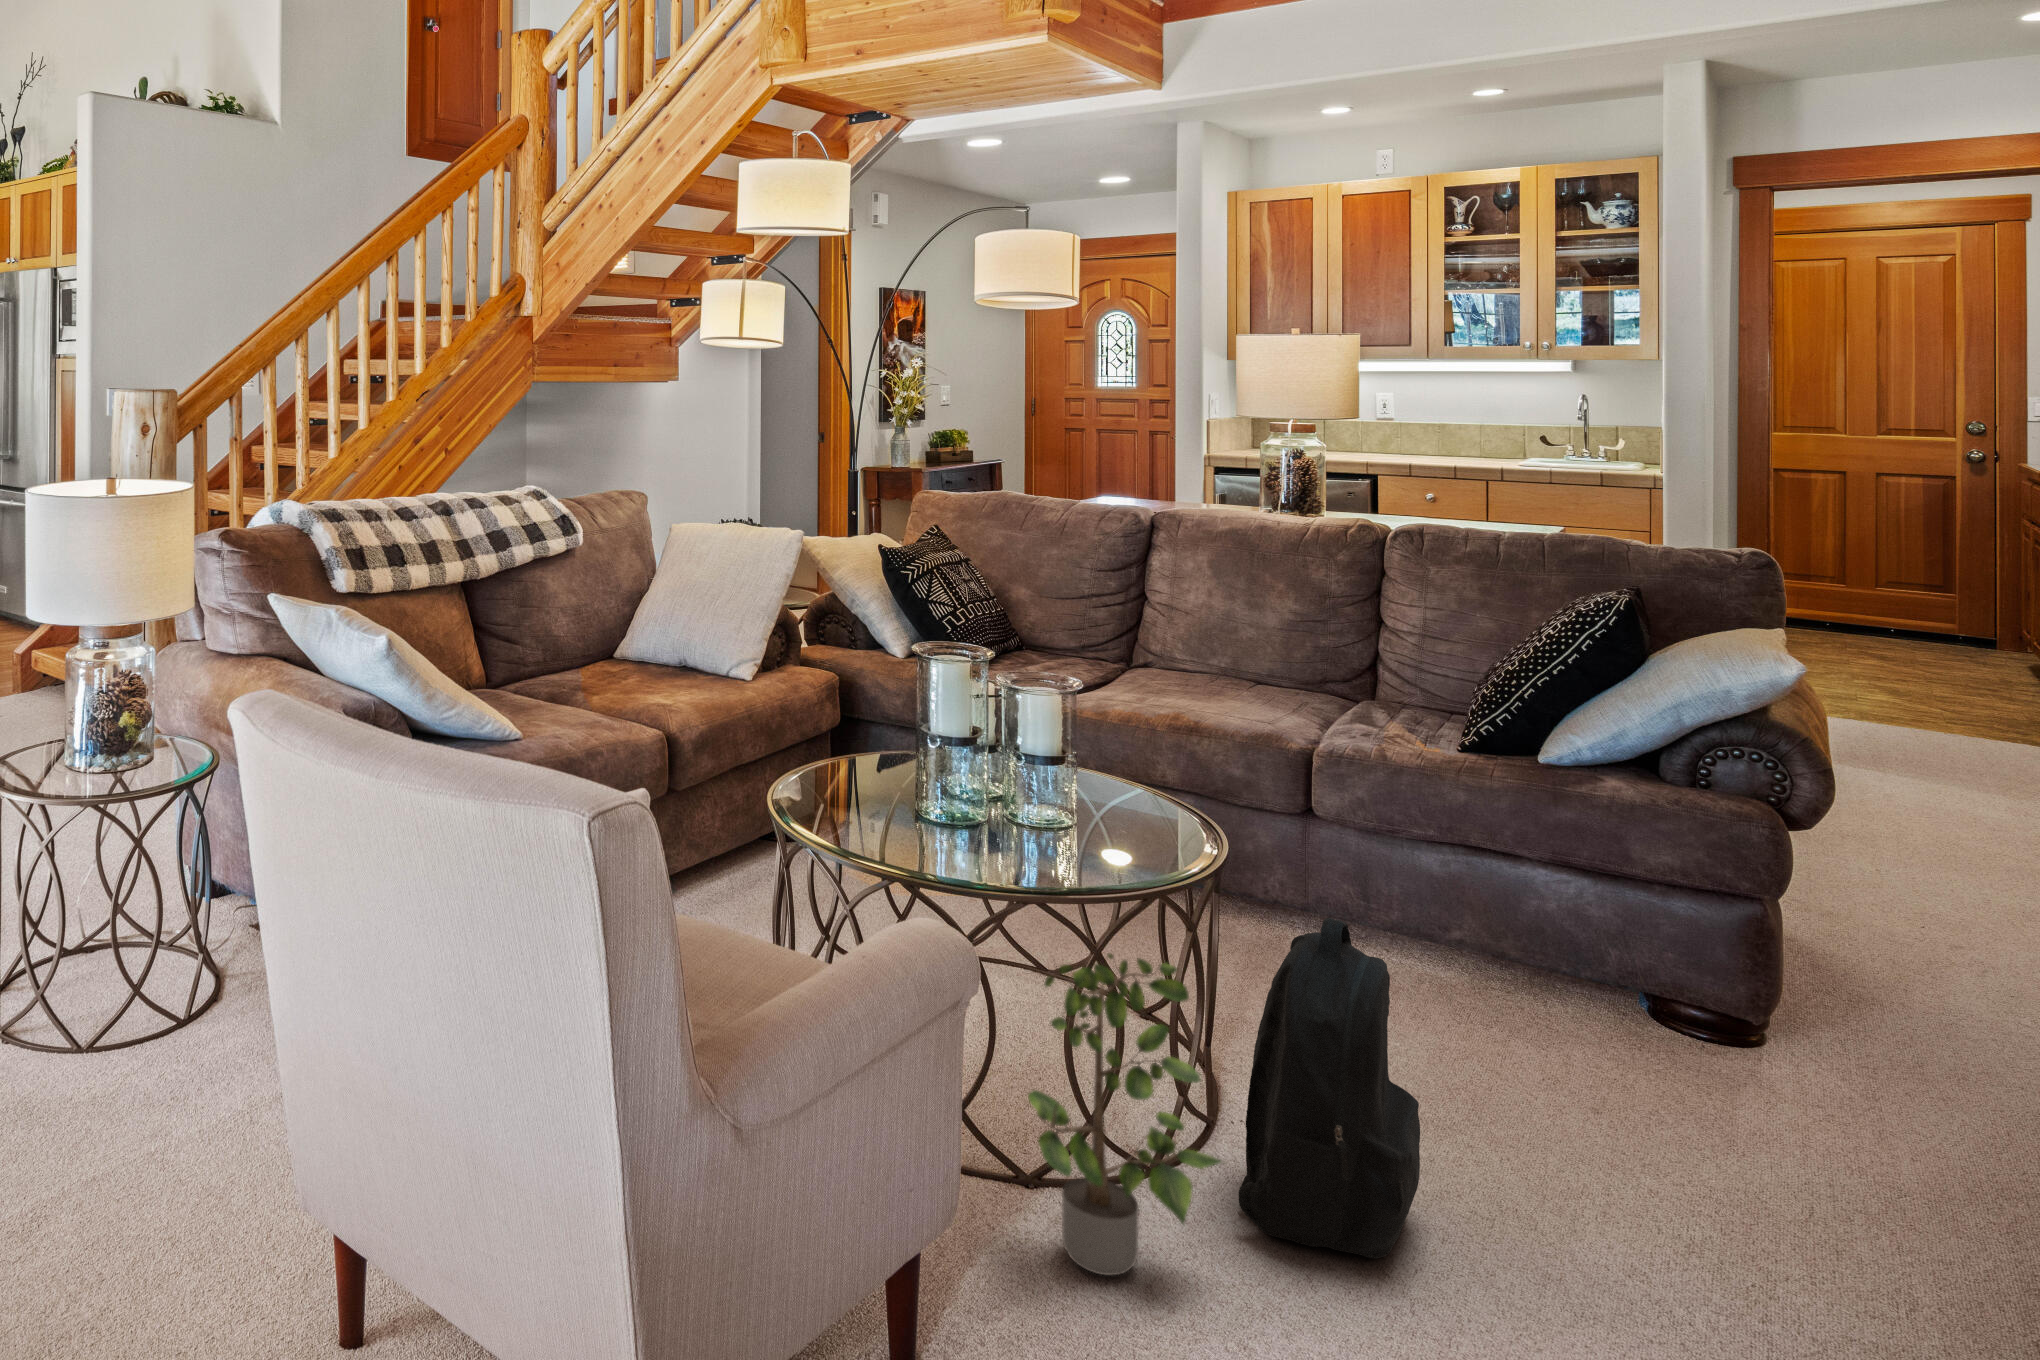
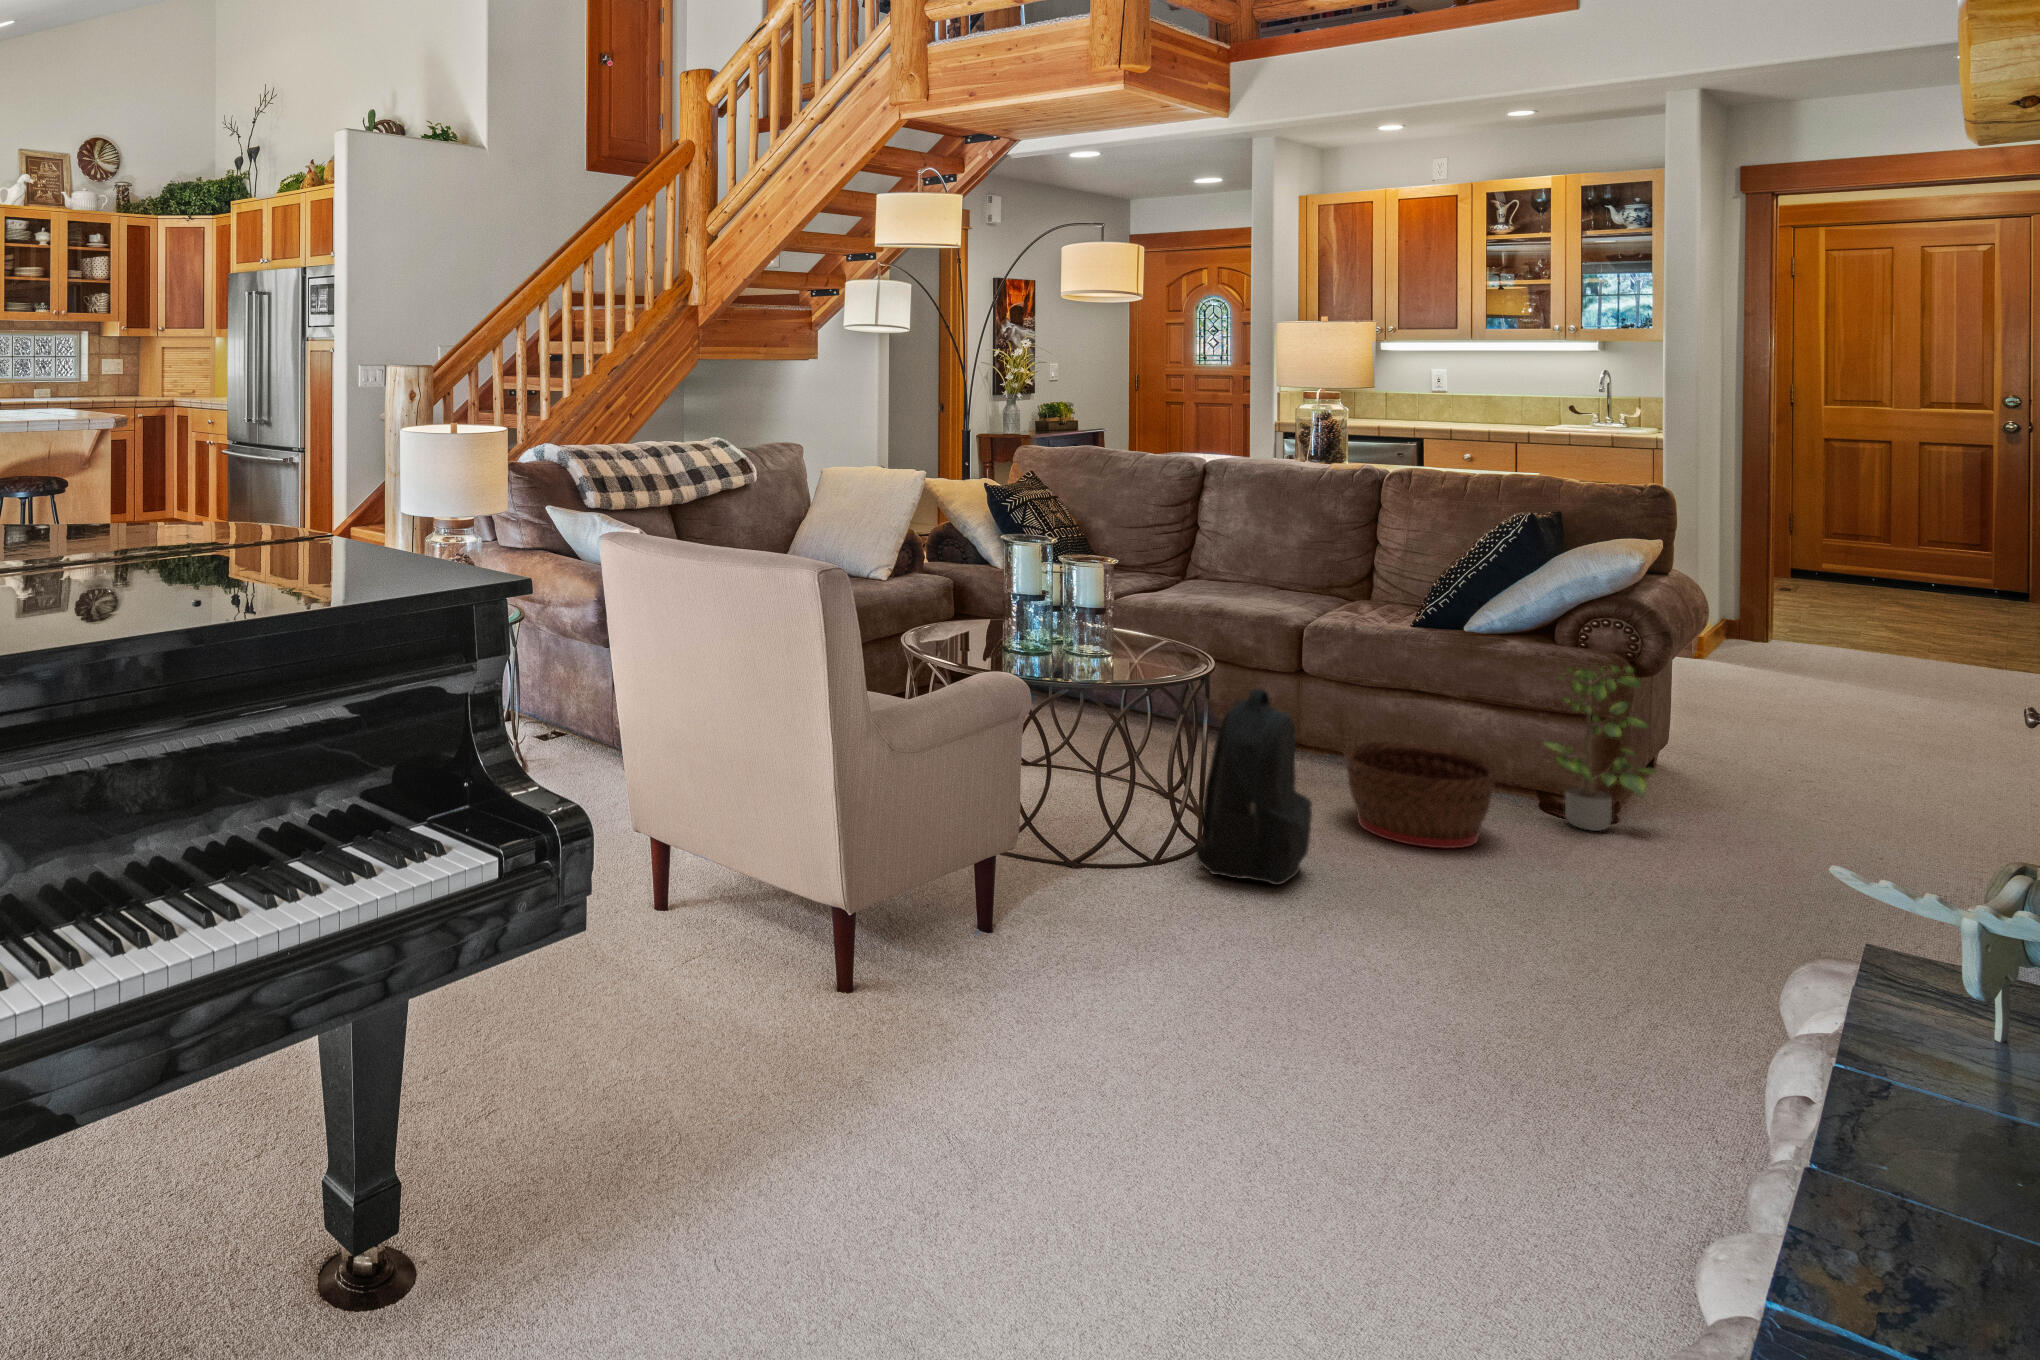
potted plant: present [1028,954,1222,1275] -> present [1545,663,1656,831]
basket: none [1426,955,1672,1149] -> present [1344,742,1497,848]

